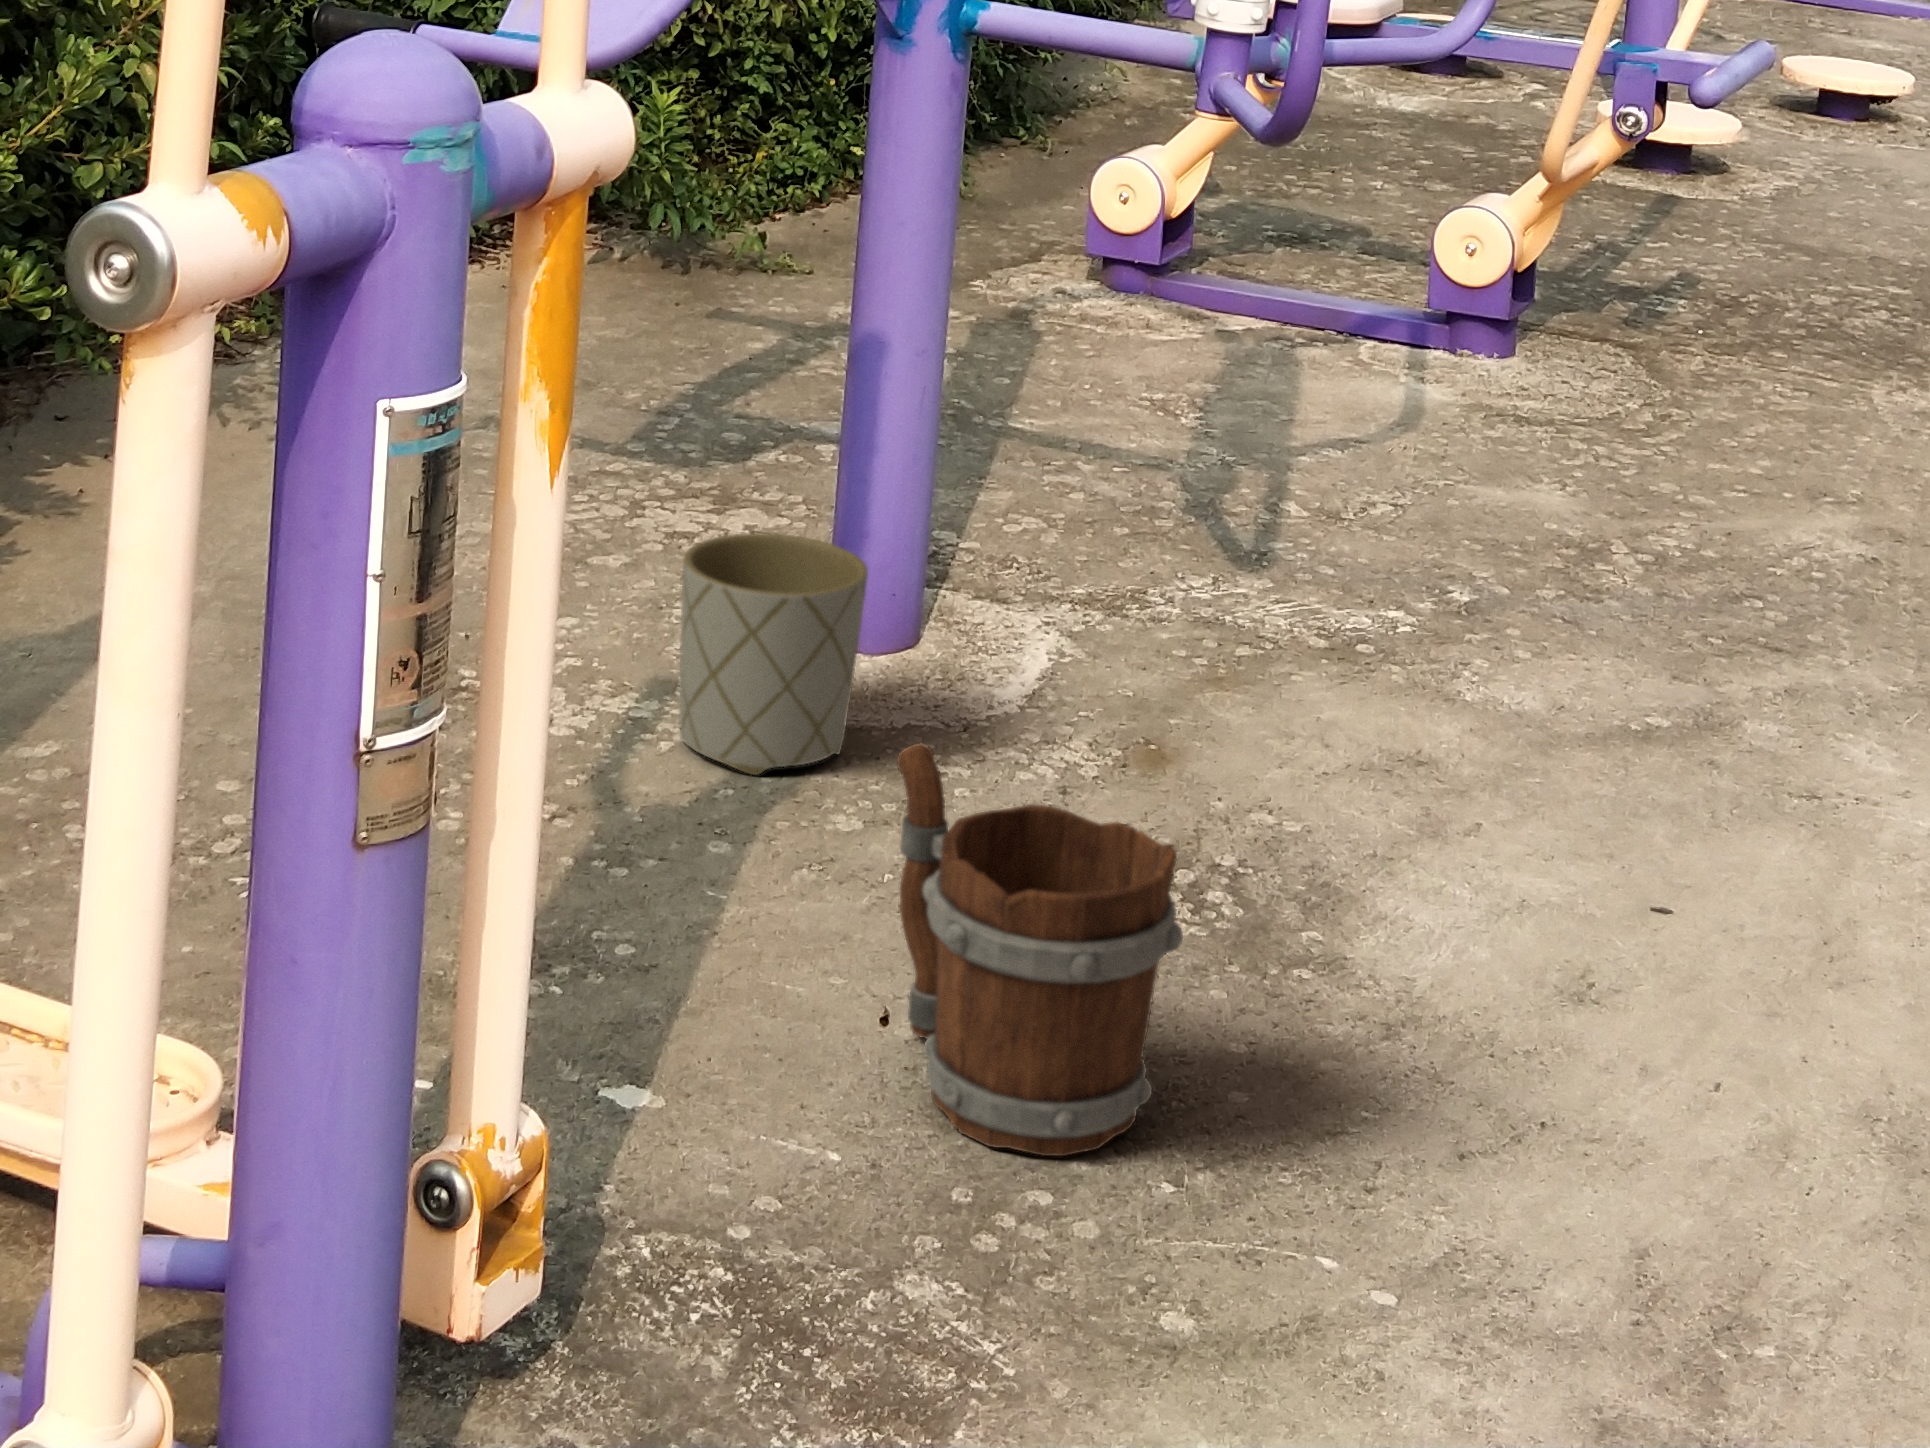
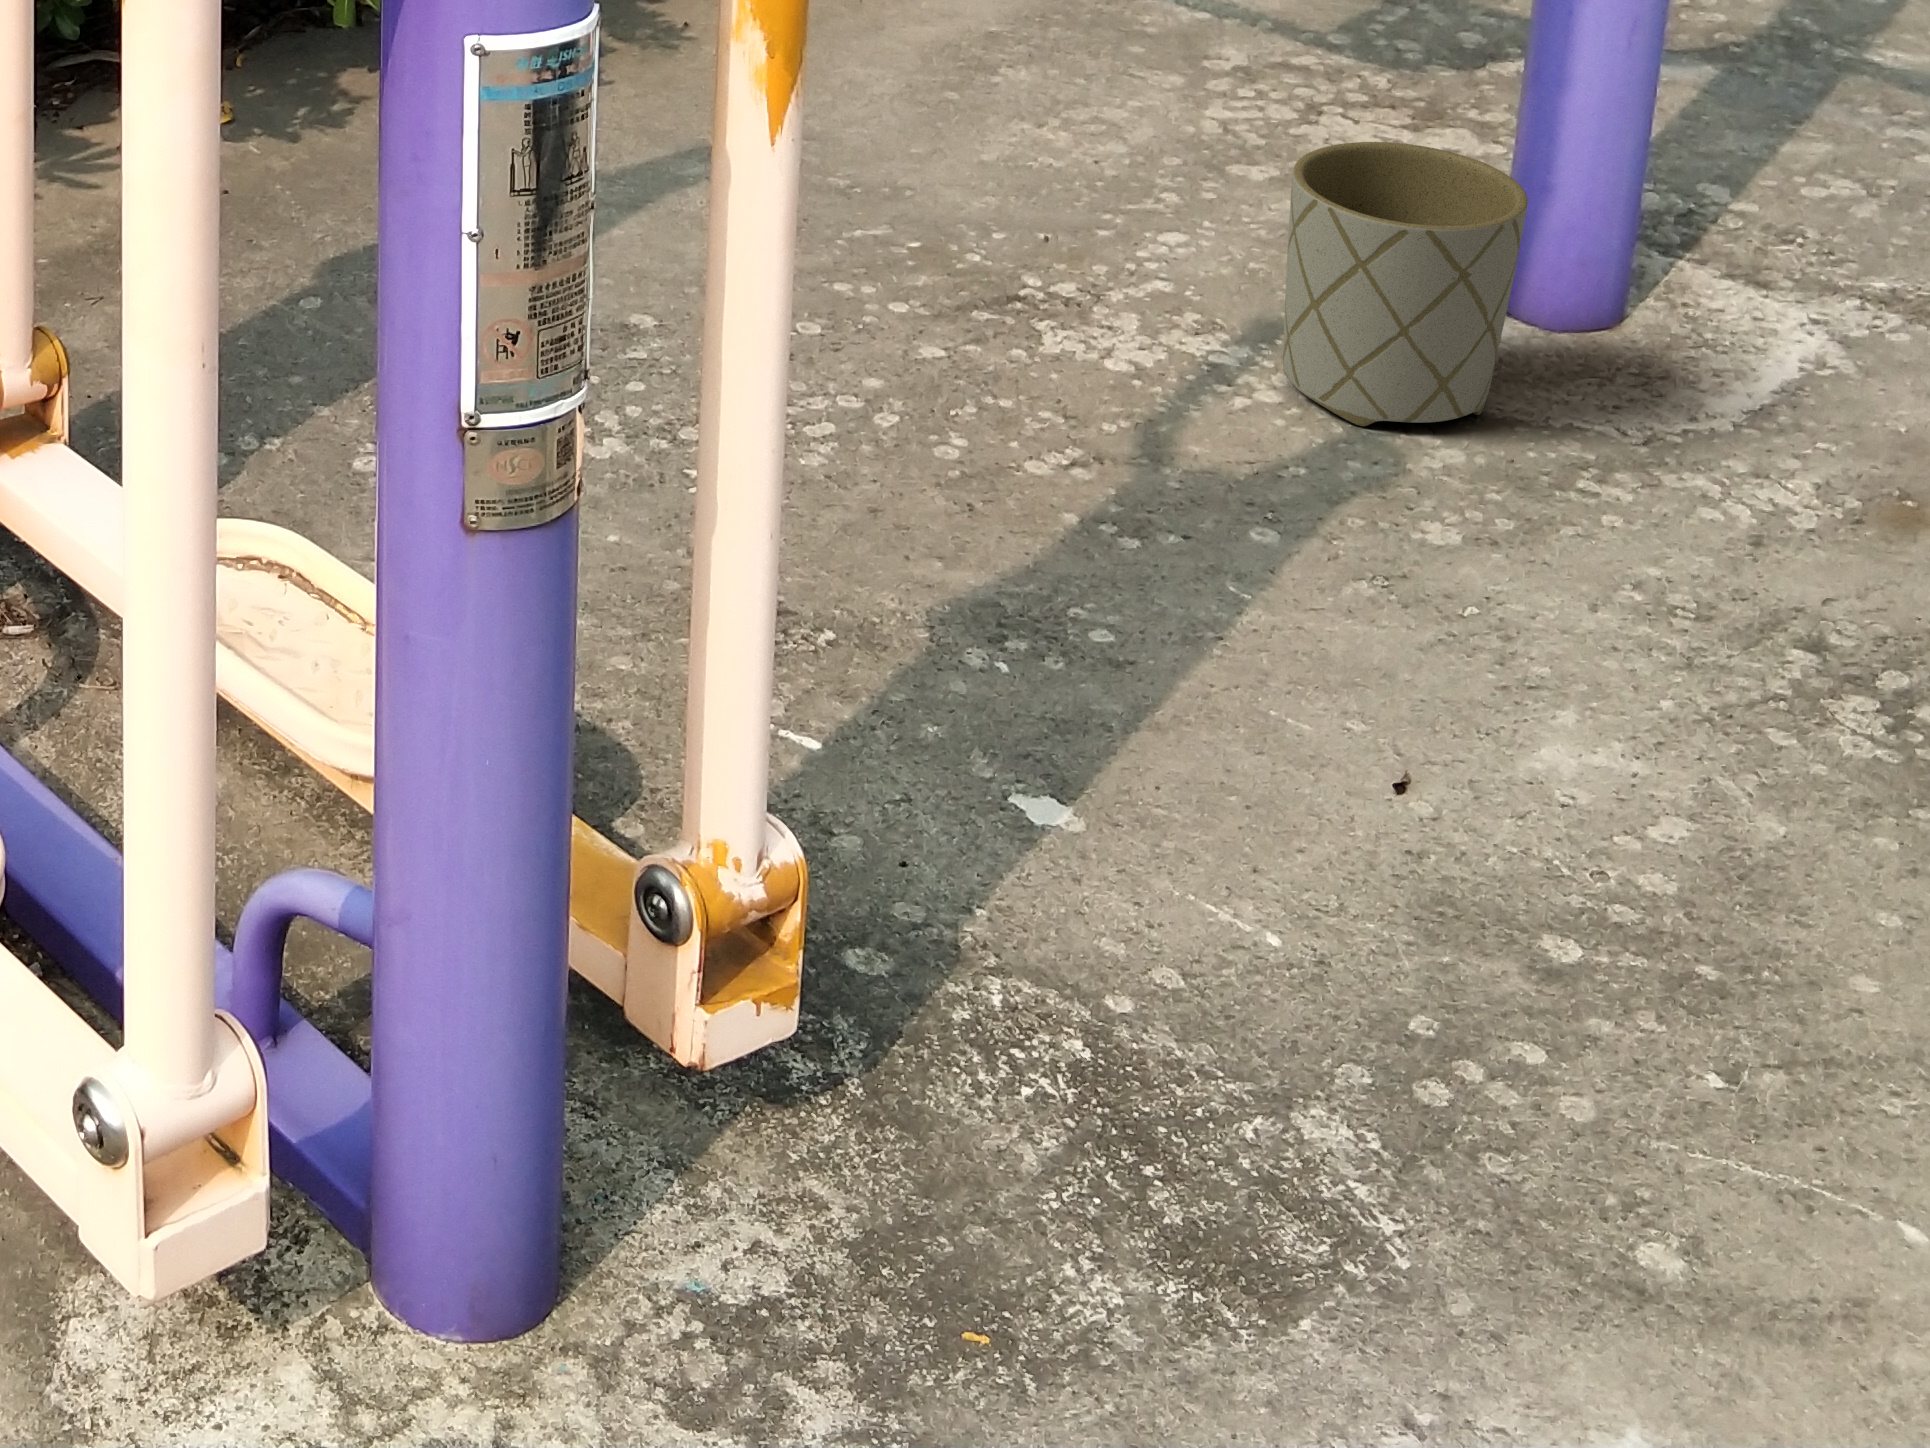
bucket: present [897,743,1183,1156] -> none [1421,449,1773,992]

